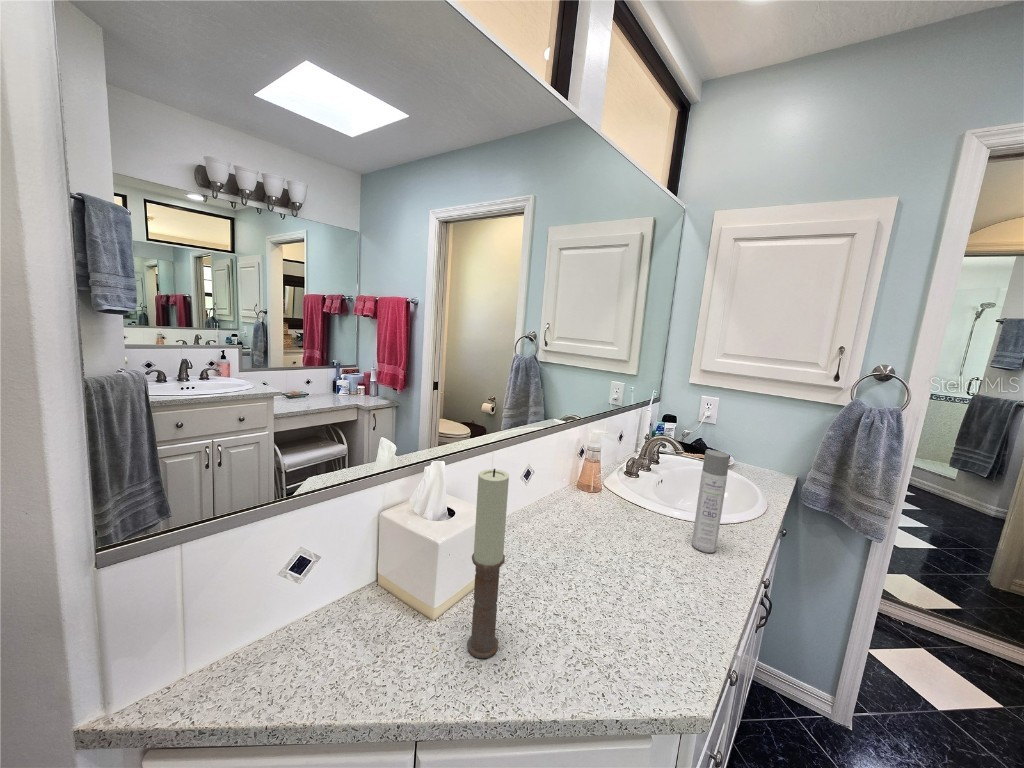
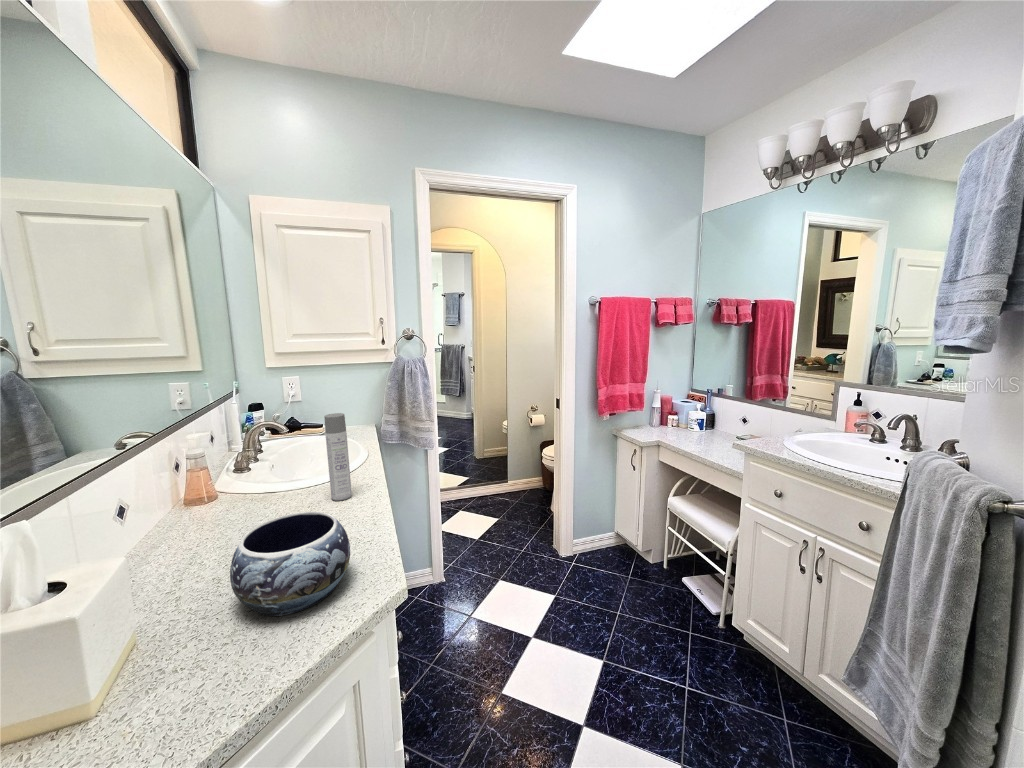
candle: present [467,469,509,658] -> none [131,483,210,706]
decorative bowl: none [548,538,663,655] -> present [230,512,350,616]

